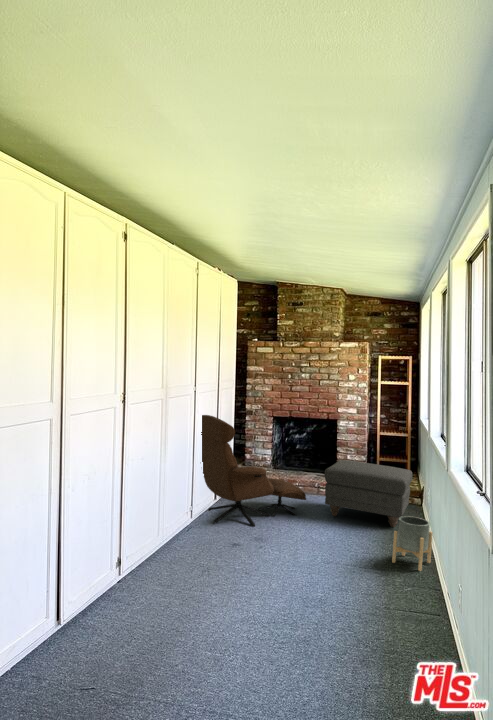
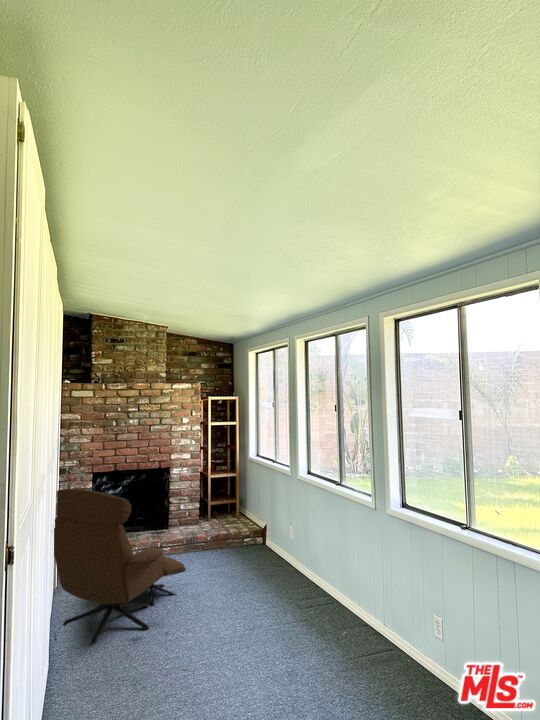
ottoman: present [324,460,413,527] -> none [202,513,294,583]
planter: present [392,516,433,571] -> none [329,566,365,625]

